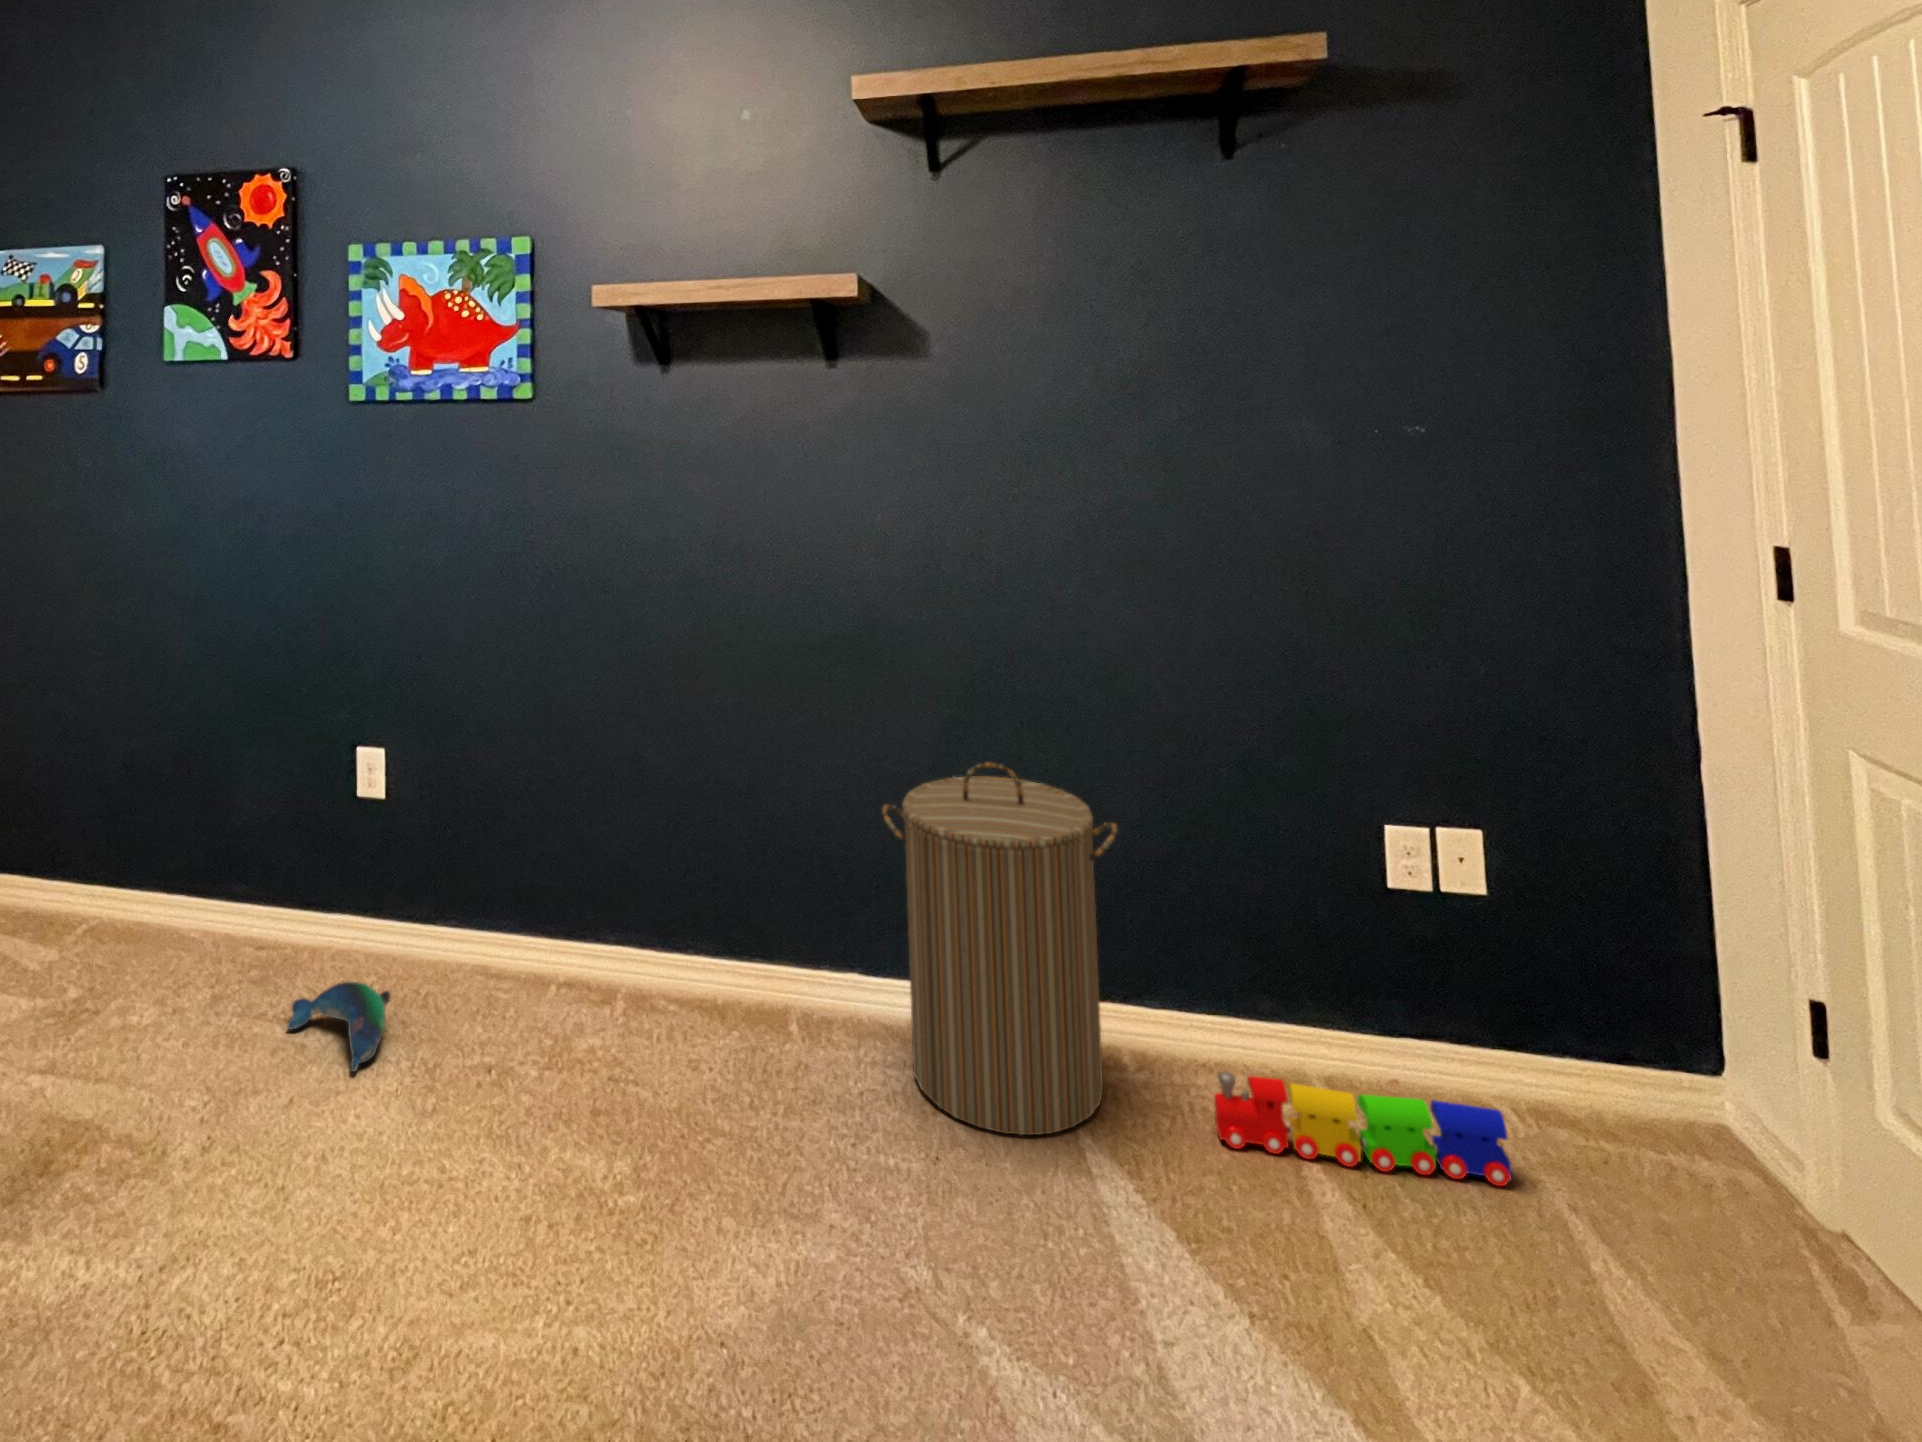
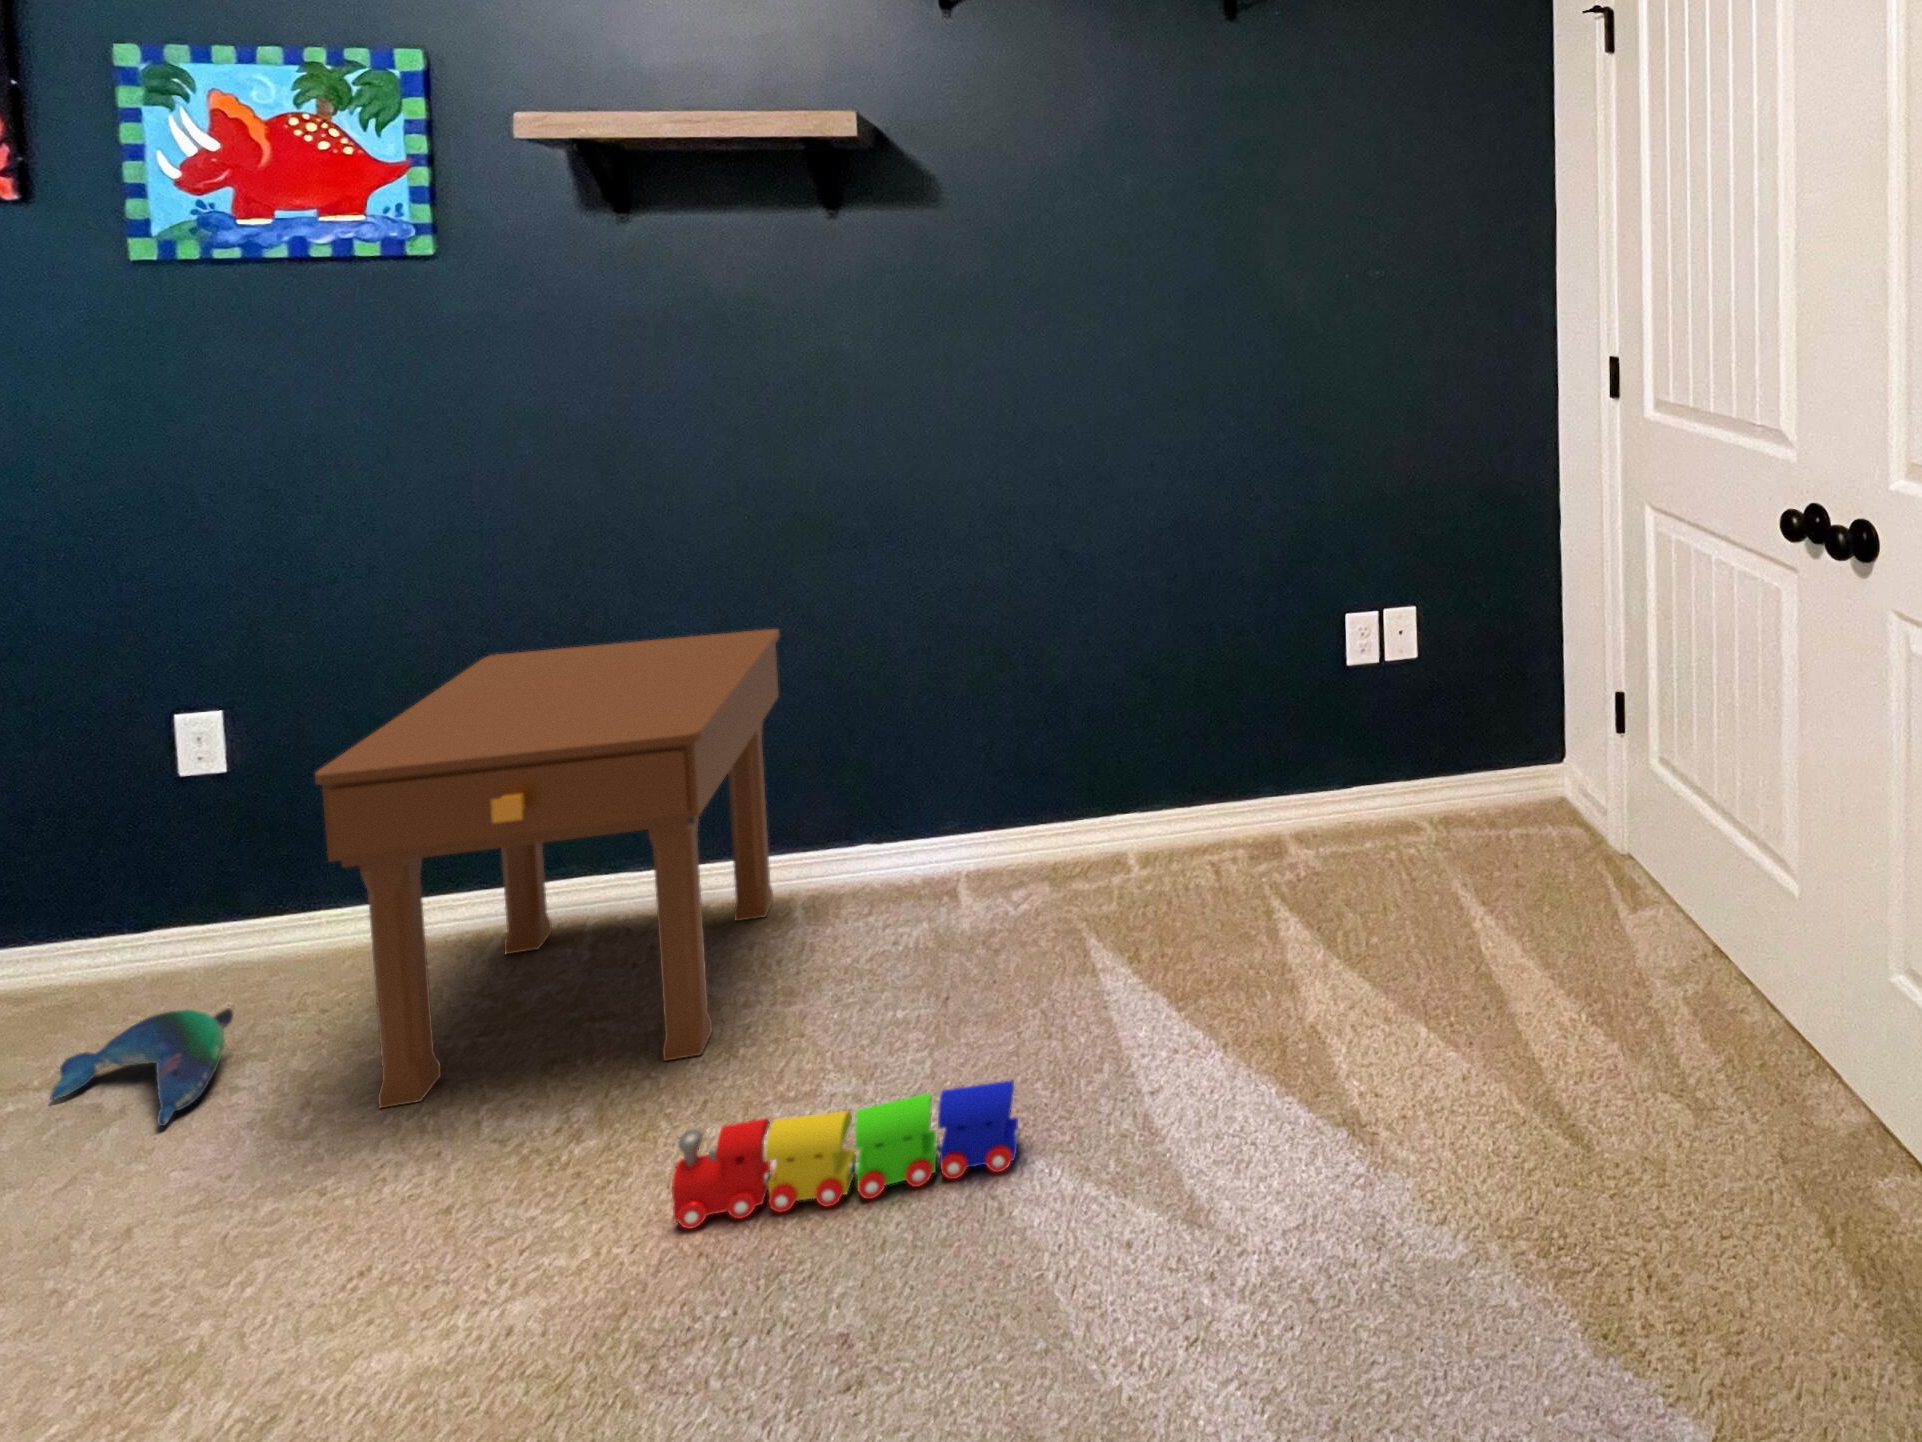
nightstand: none [461,735,778,1141] -> present [315,629,779,1108]
laundry hamper: present [882,763,1117,1135] -> none [891,610,1125,959]
toy train: present [1214,1071,1512,1186] -> present [672,1081,1020,1229]

